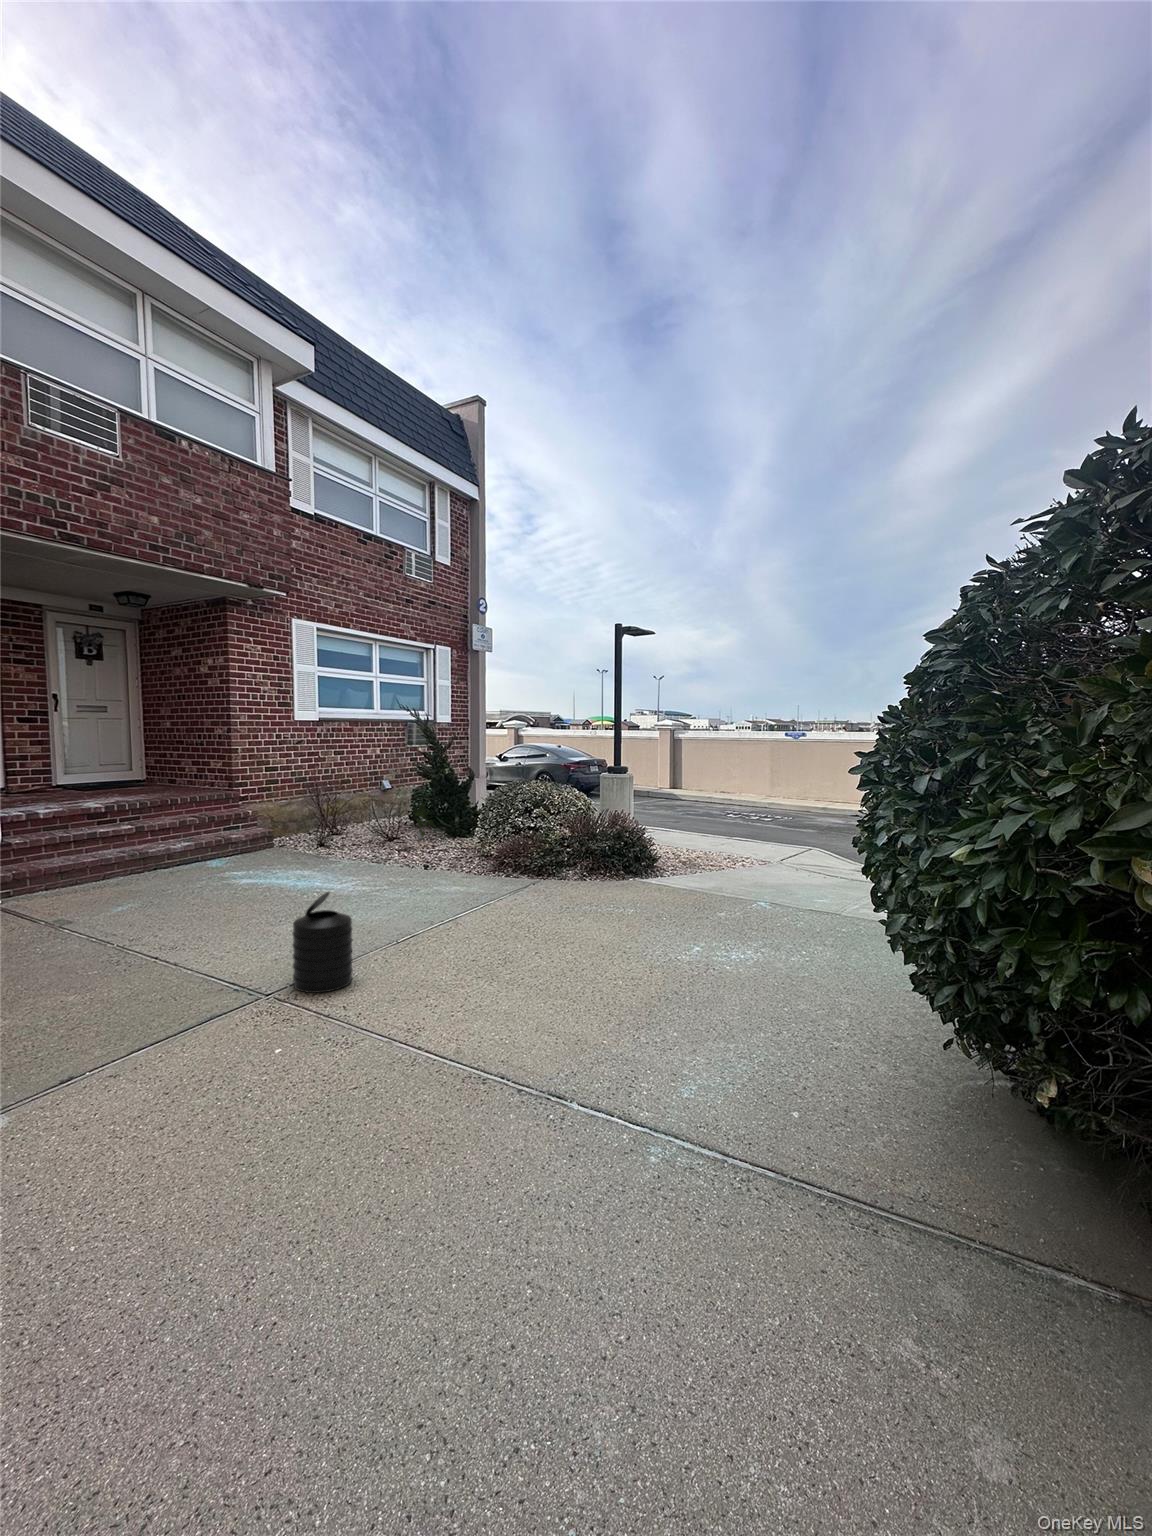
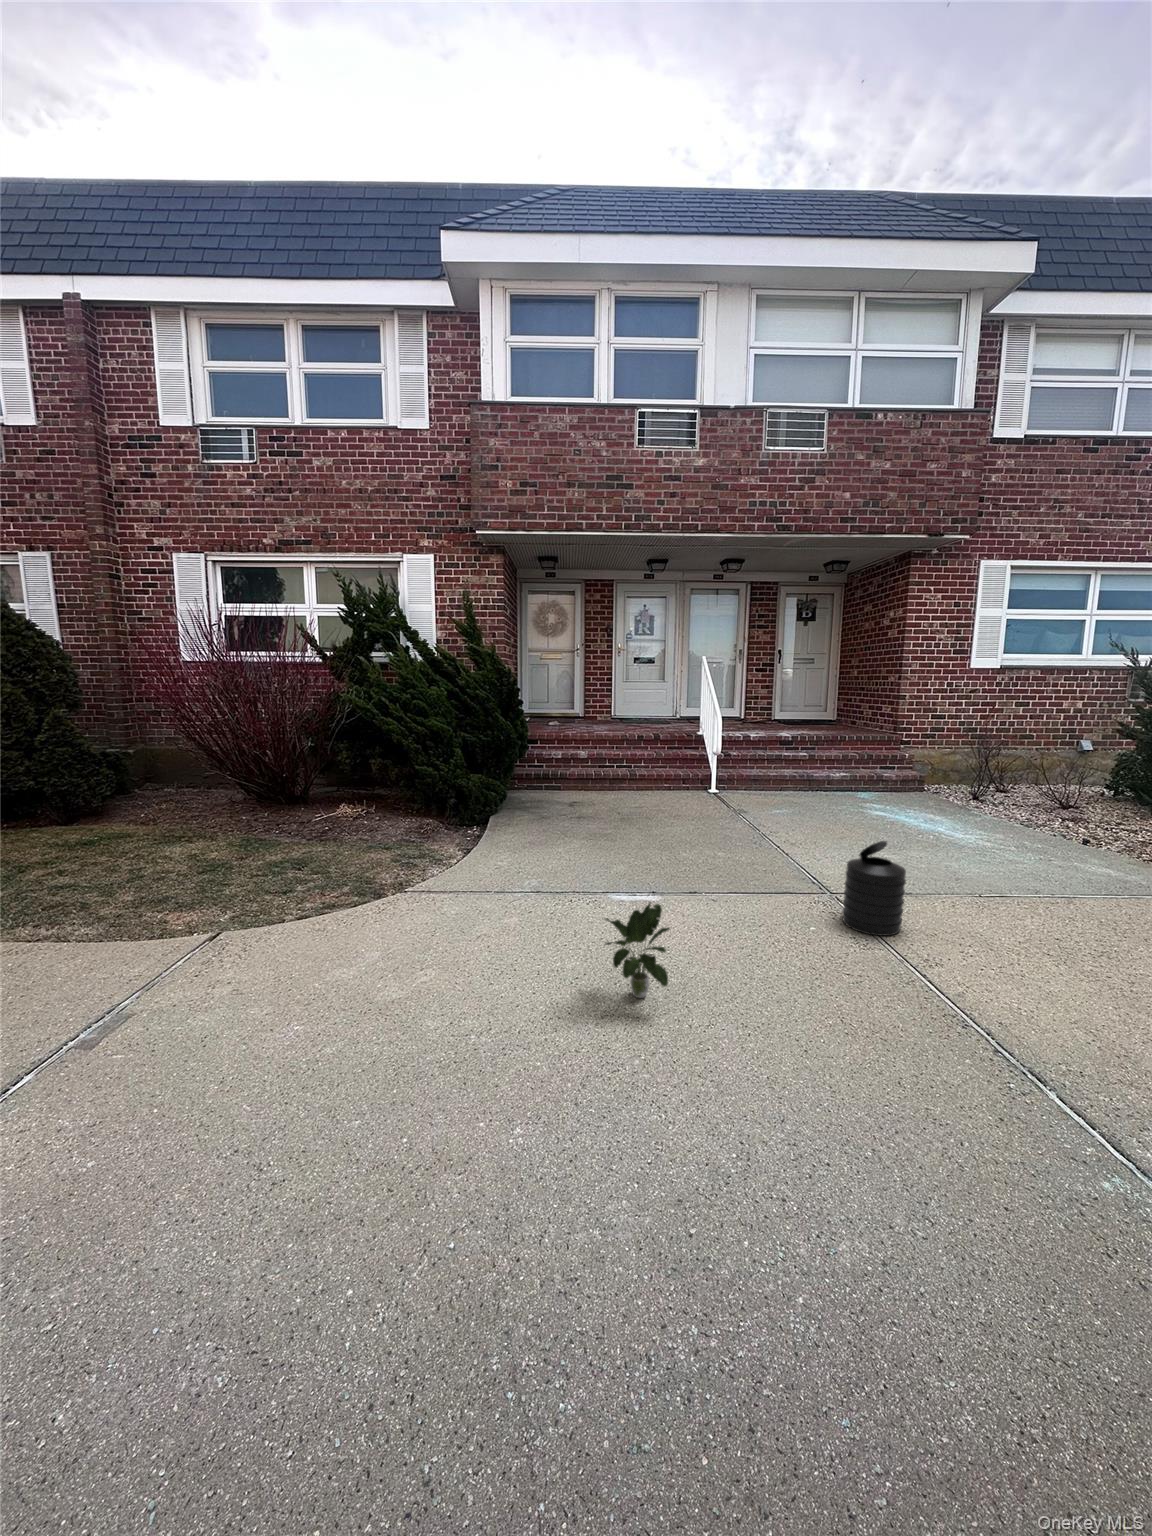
potted plant: present [410,803,435,839] -> present [605,903,670,998]

